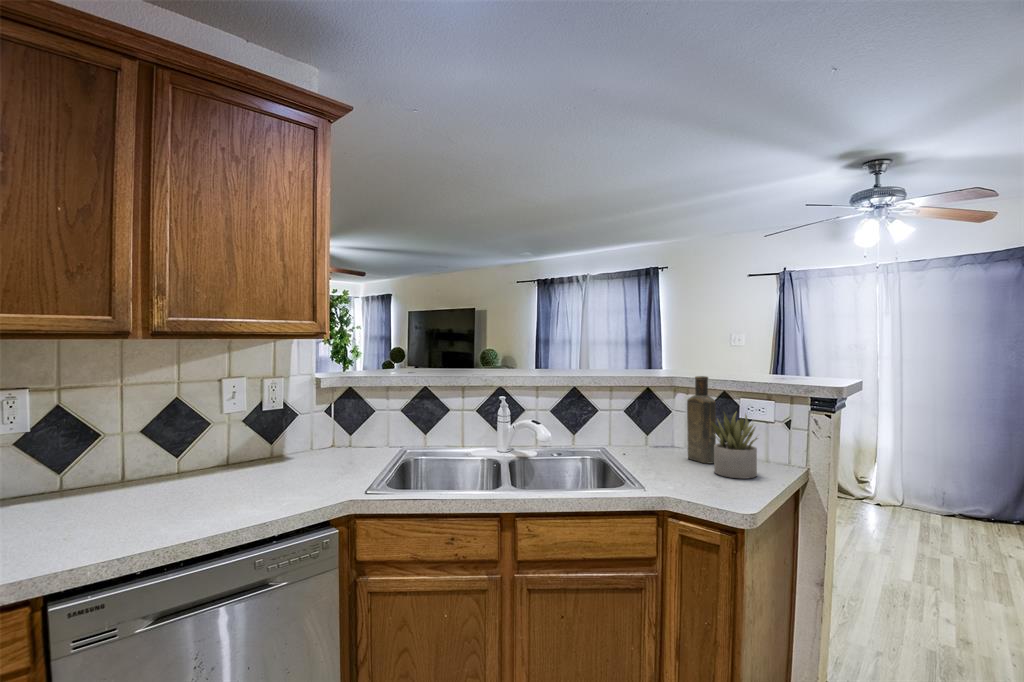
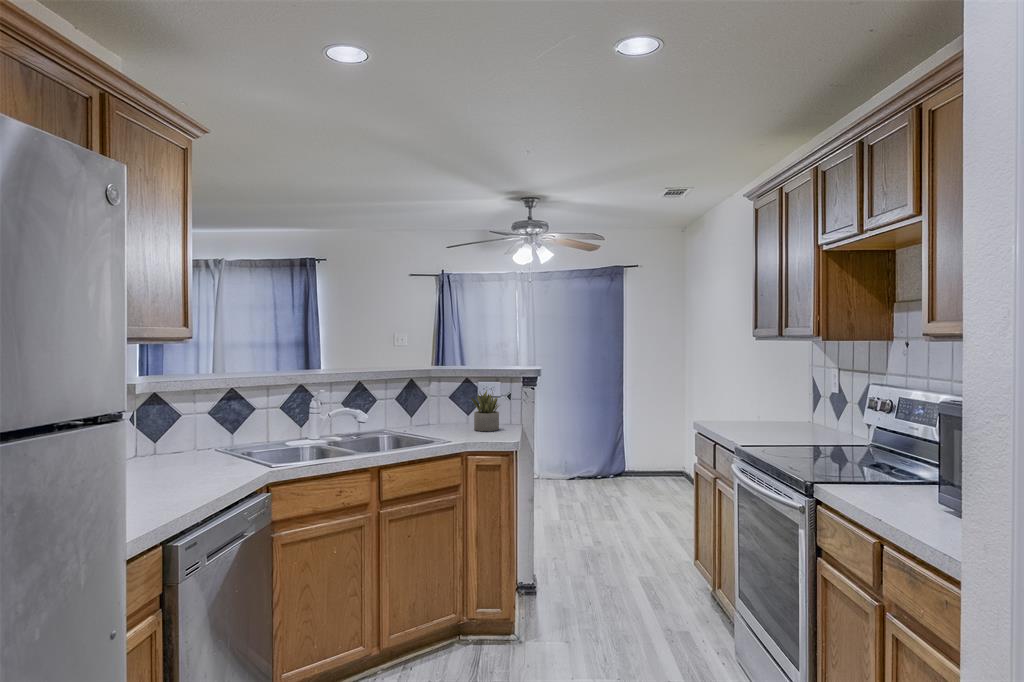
bottle: present [687,376,716,463] -> none [447,368,468,427]

